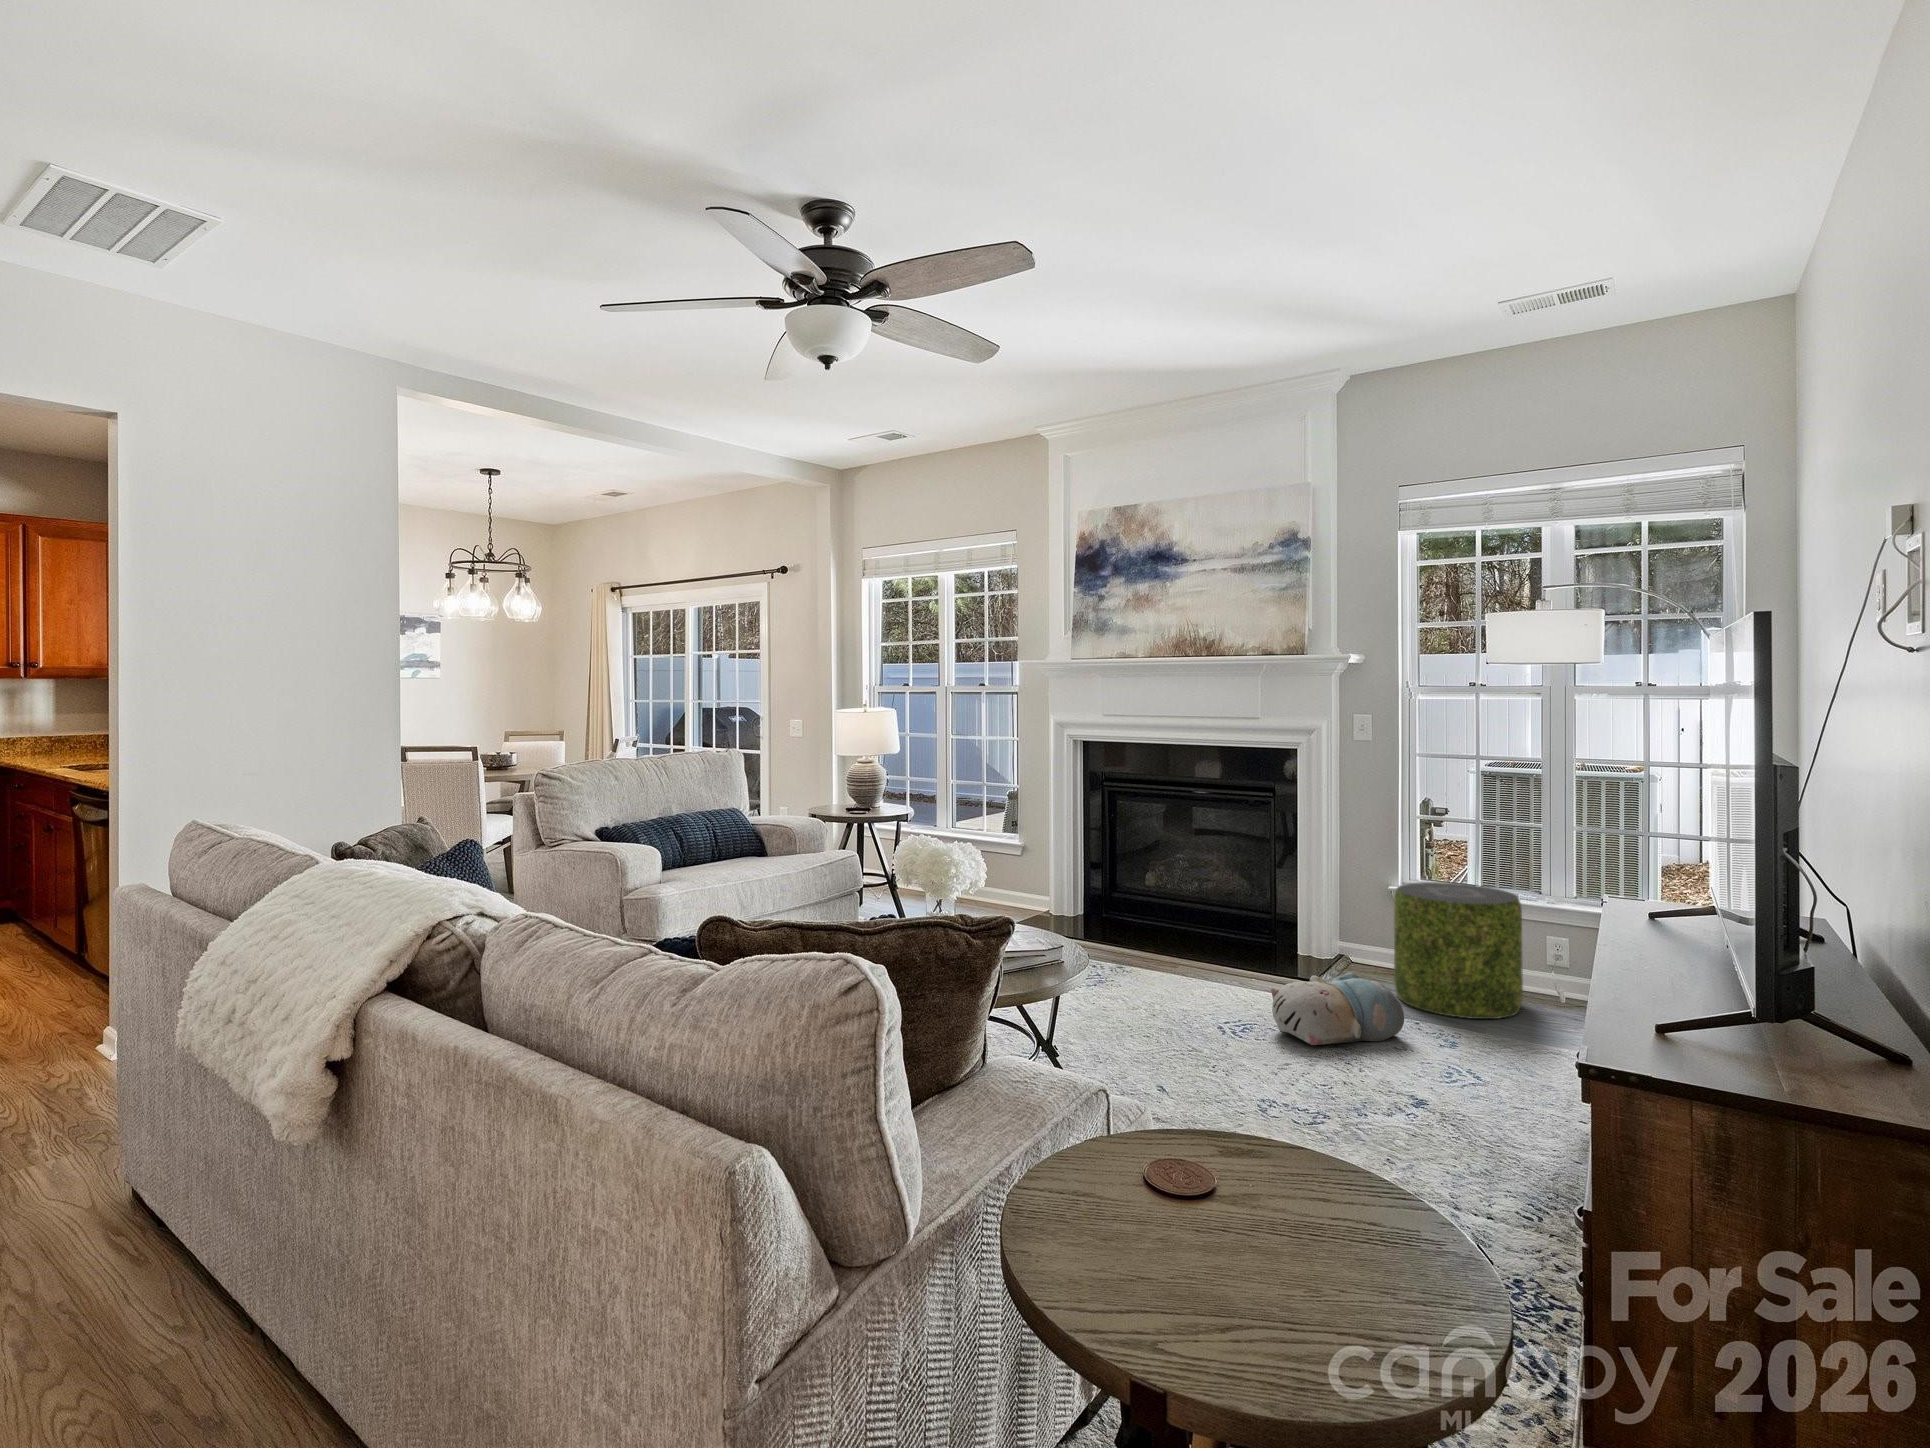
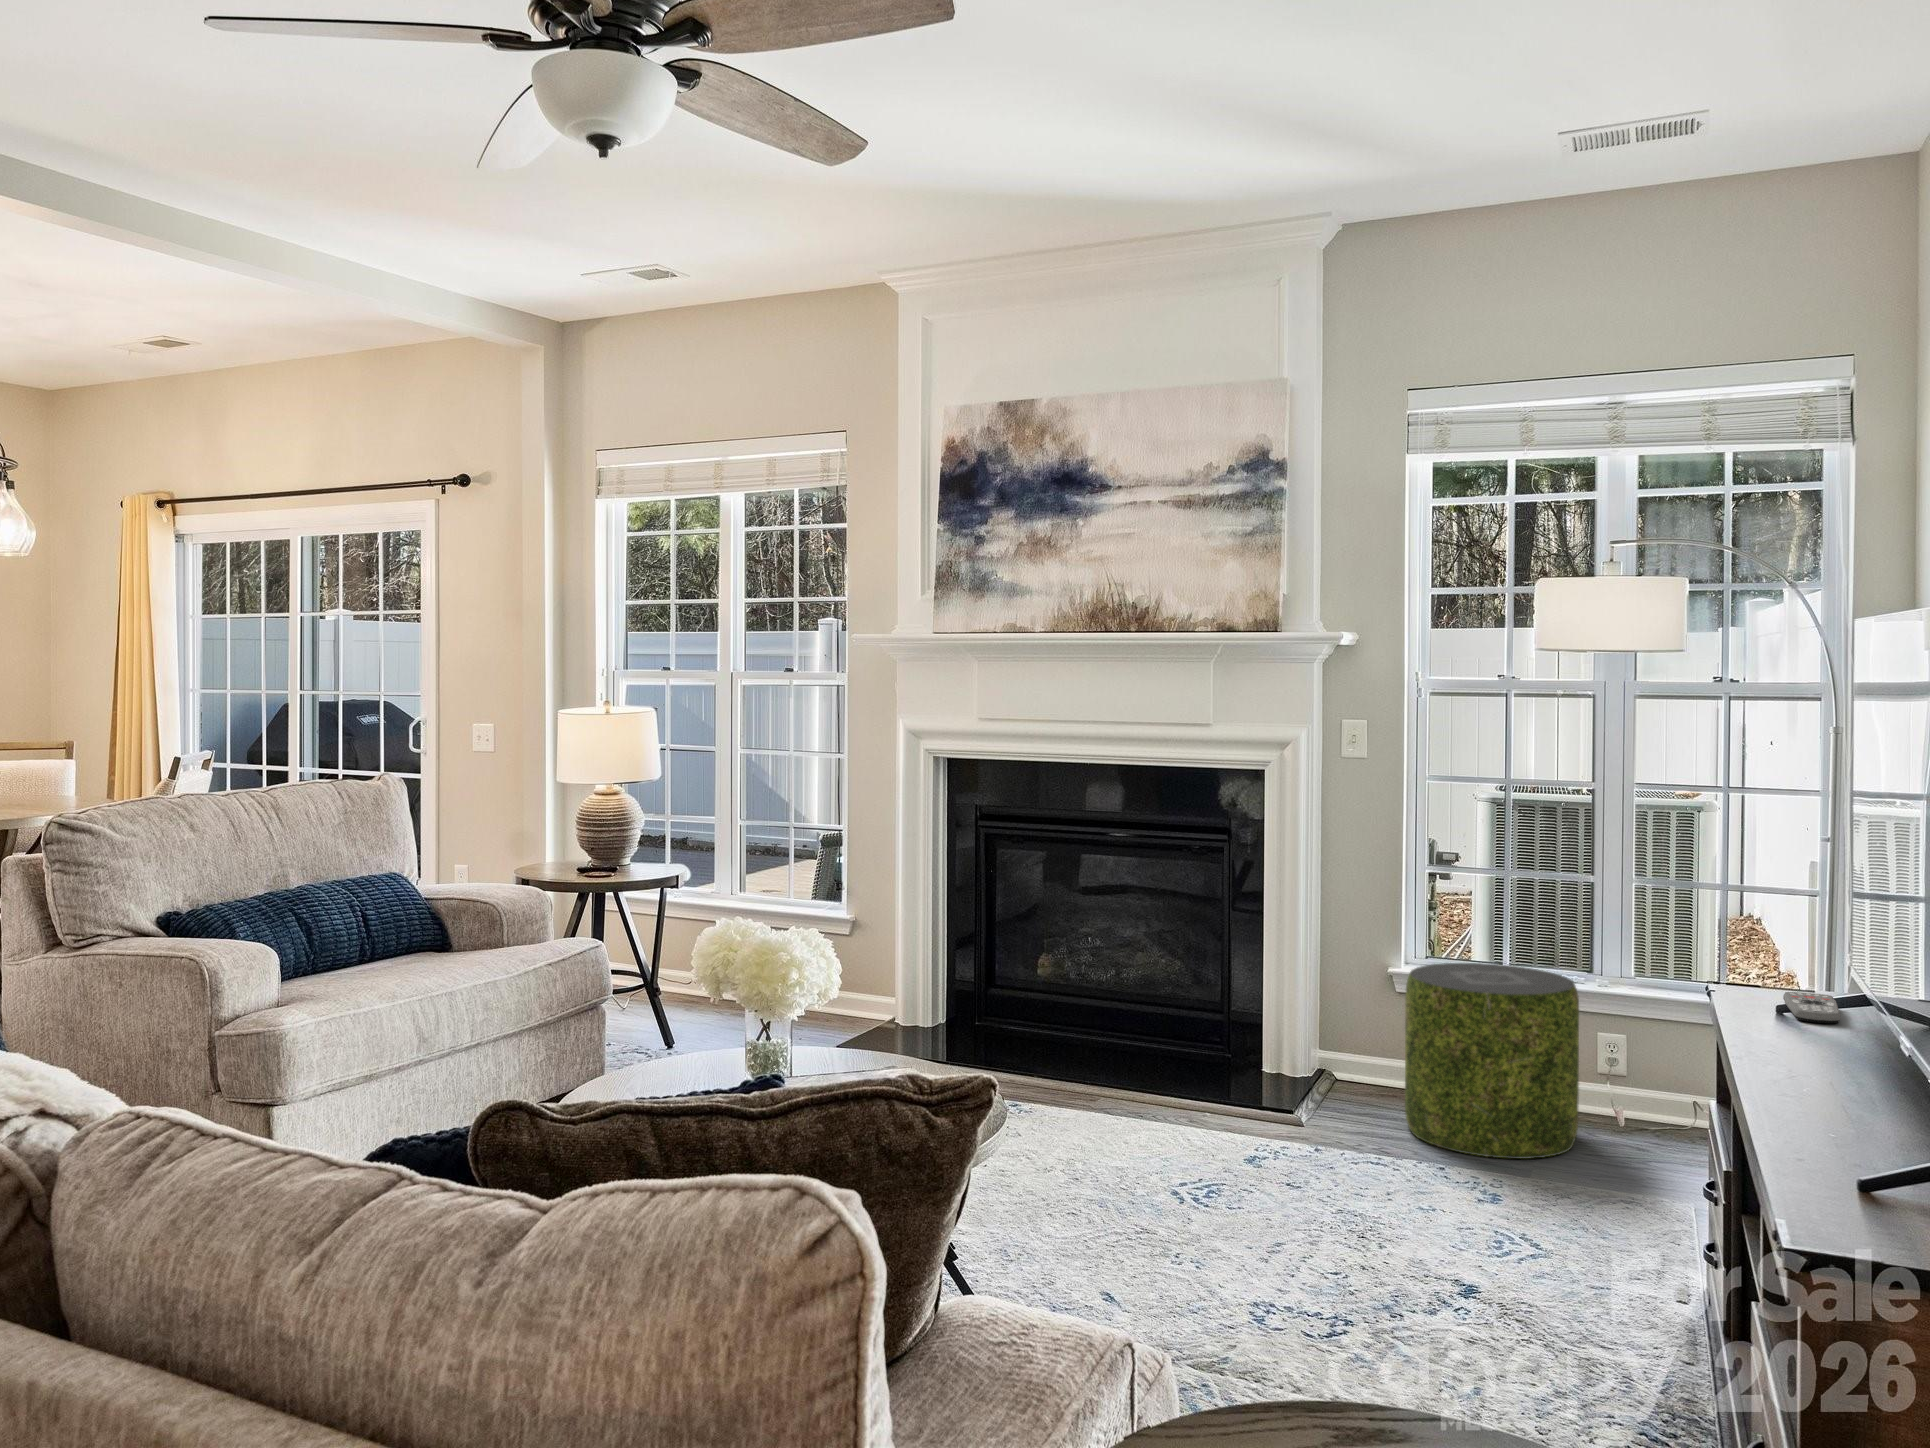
remote control: none [1647,901,1687,922] -> present [1783,992,1840,1023]
plush toy: present [1271,972,1404,1045] -> none [1246,1100,1432,1213]

